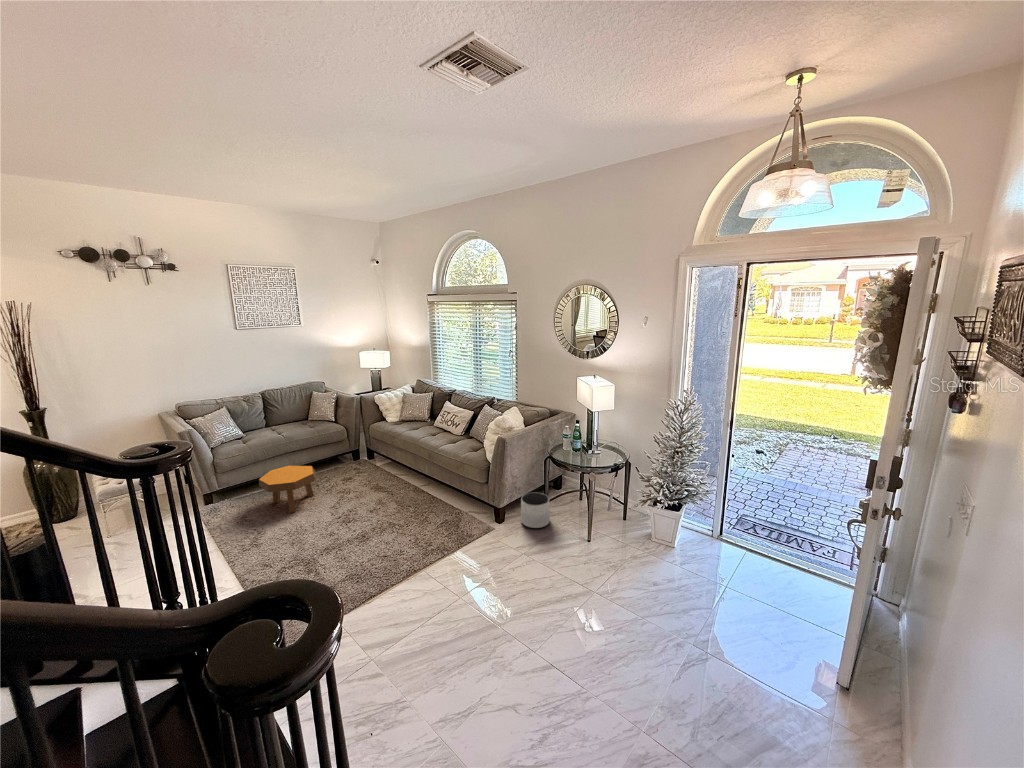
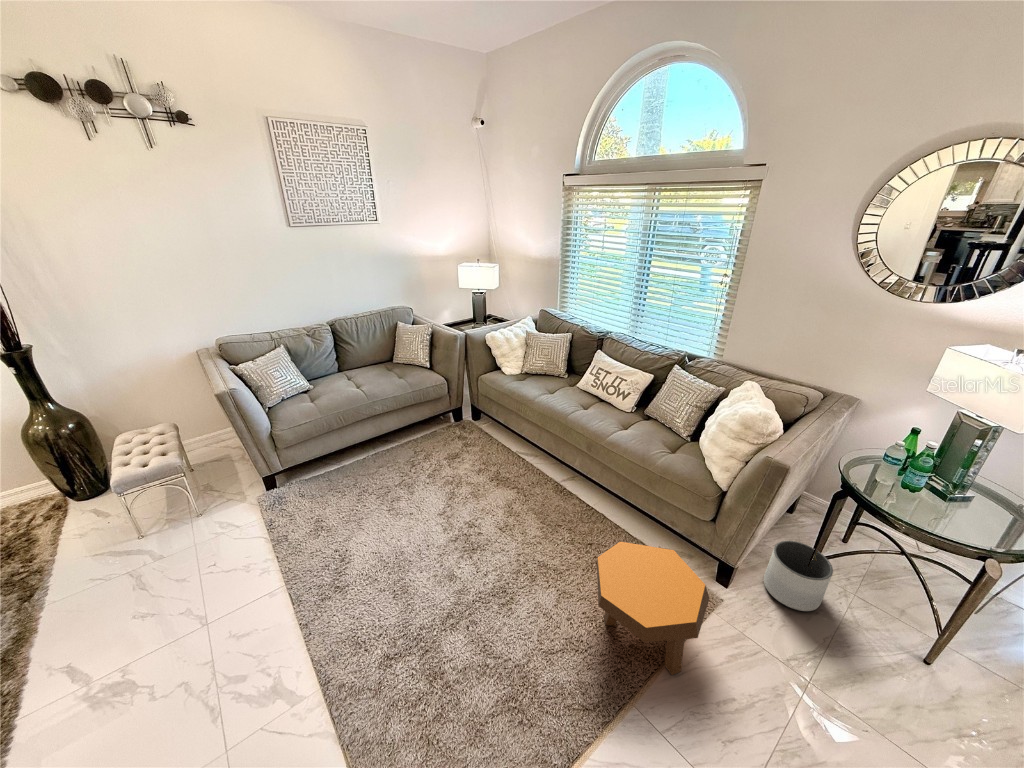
footstool: present [259,466,316,513] -> present [597,542,709,675]

